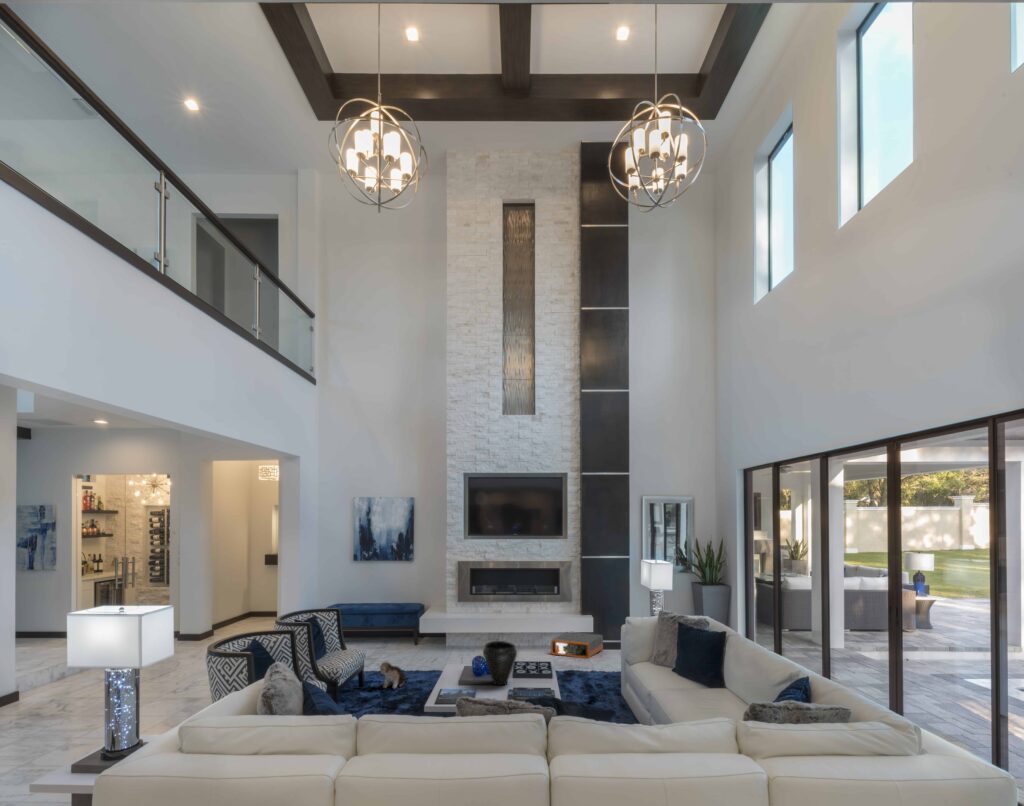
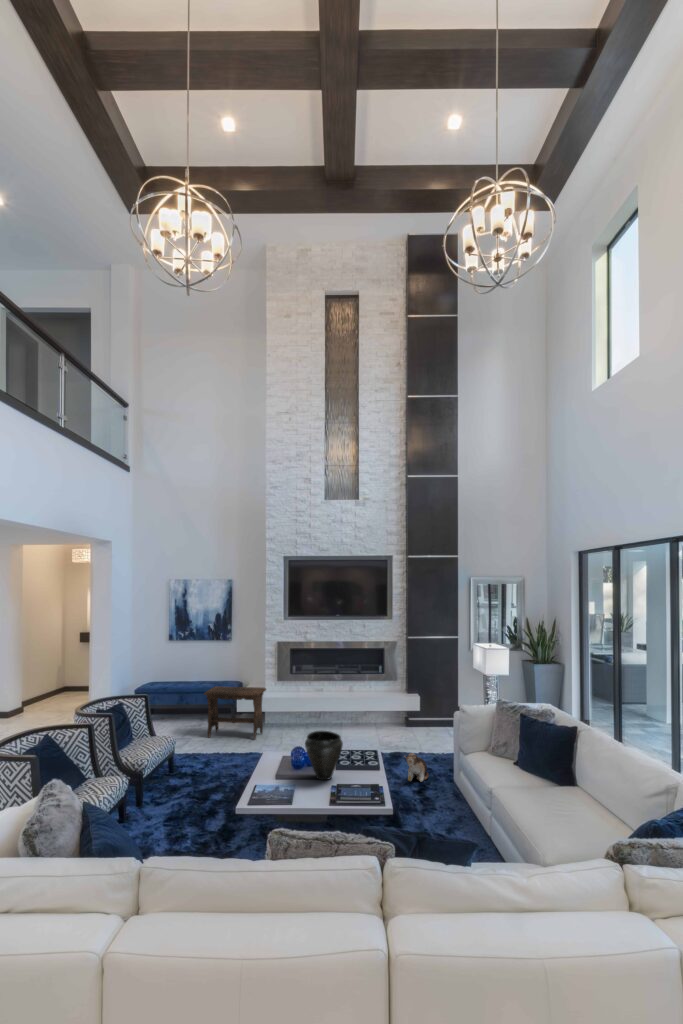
footstool: none [387,606,447,658] -> present [204,686,266,740]
storage box: present [551,632,603,658] -> none [374,711,426,740]
plush toy: present [380,662,408,688] -> present [406,753,429,782]

